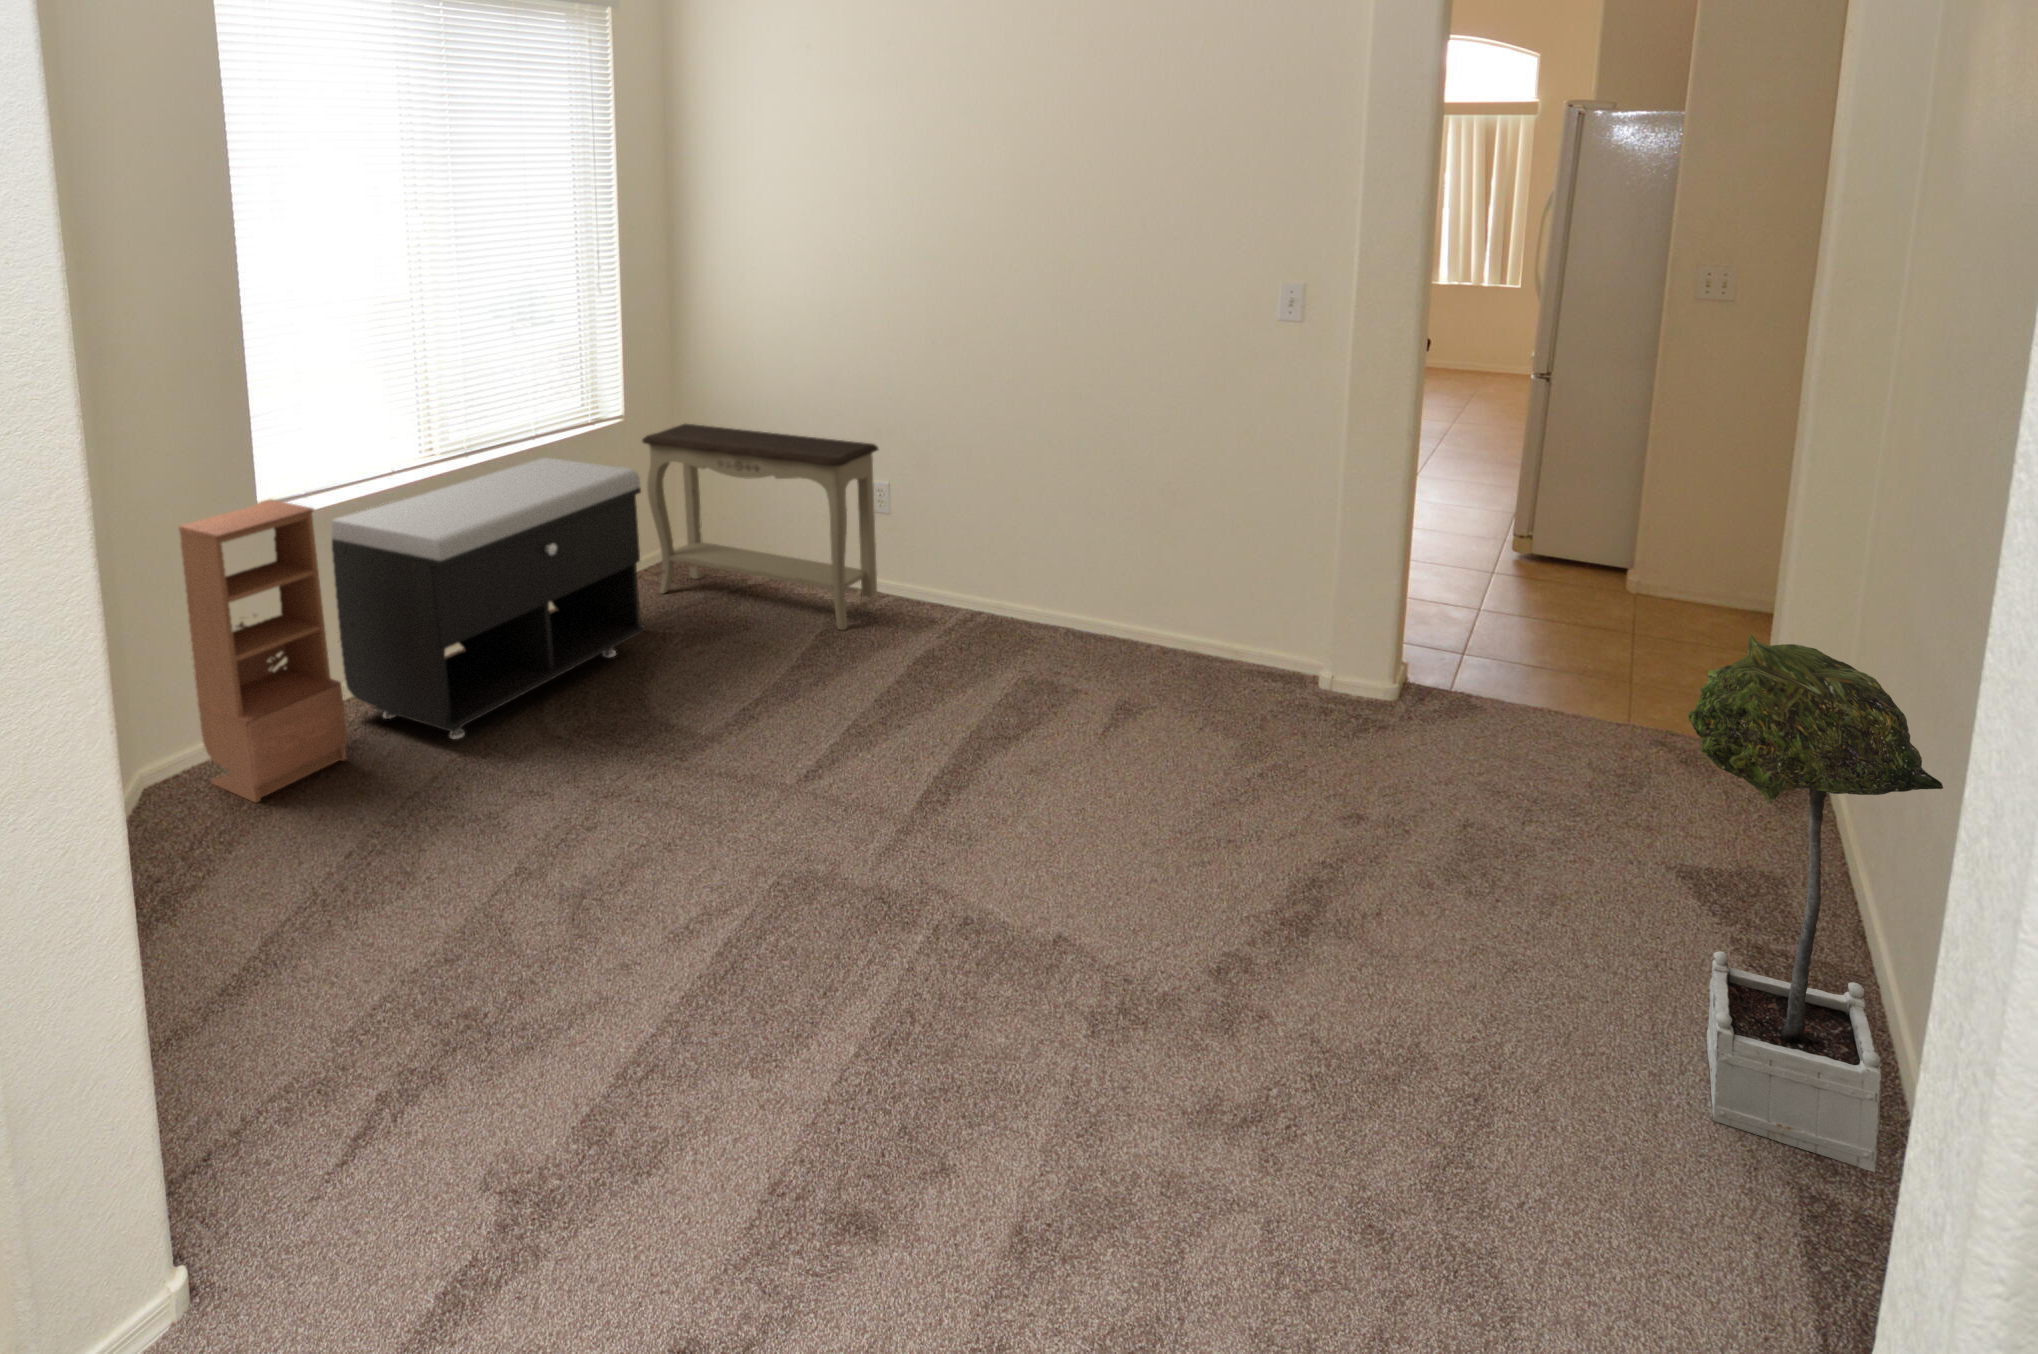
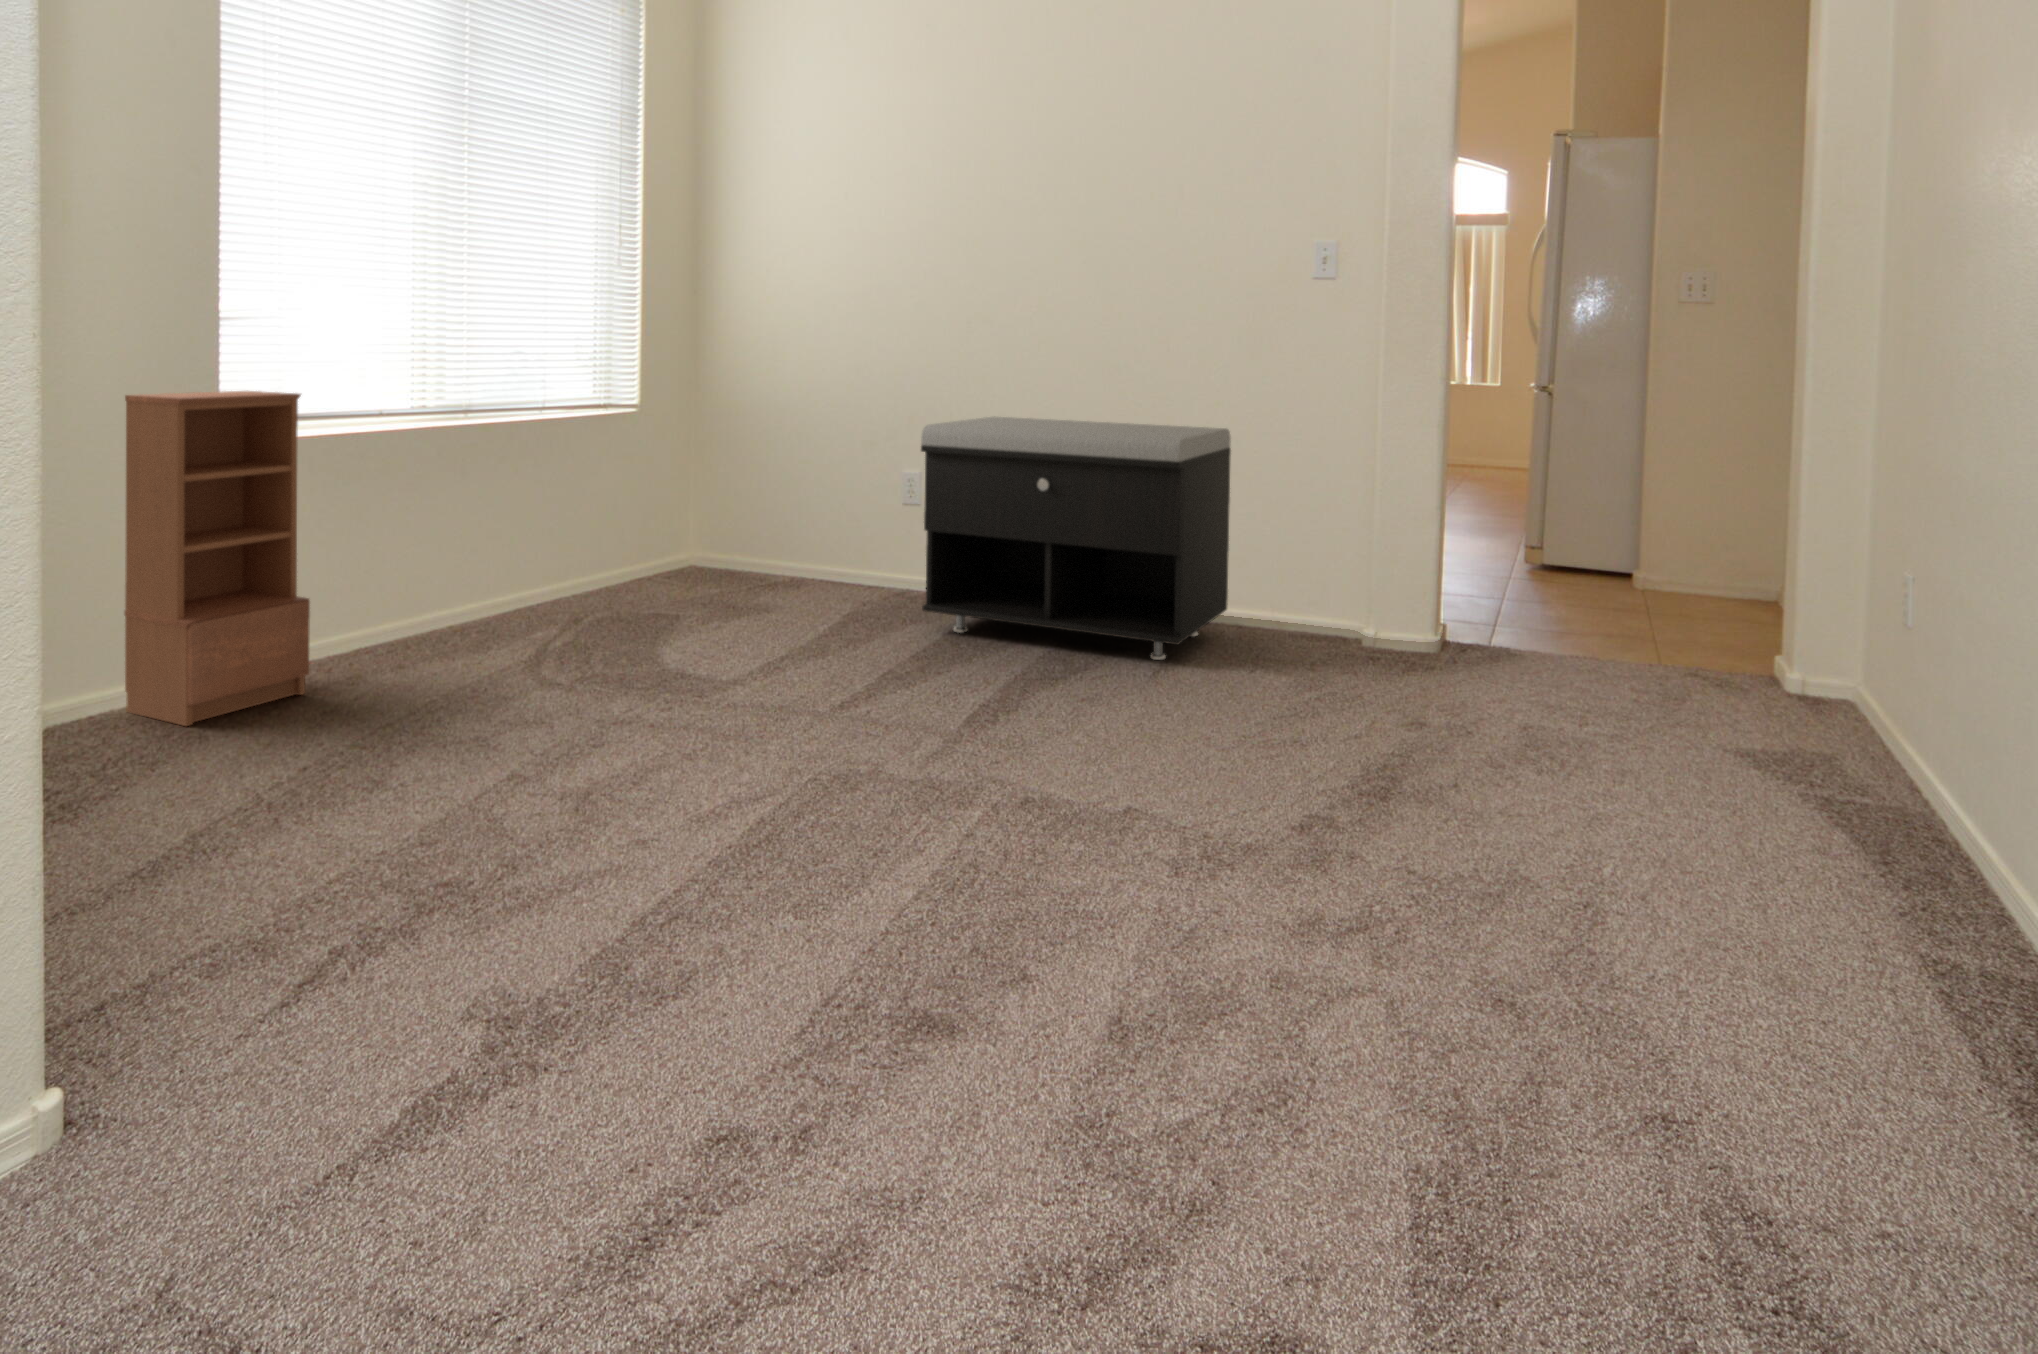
console table: present [642,424,878,630] -> none [671,406,925,607]
storage bench: present [332,458,645,739] -> present [921,416,1231,660]
potted tree: present [1688,634,1943,1172] -> none [1764,425,2005,941]

